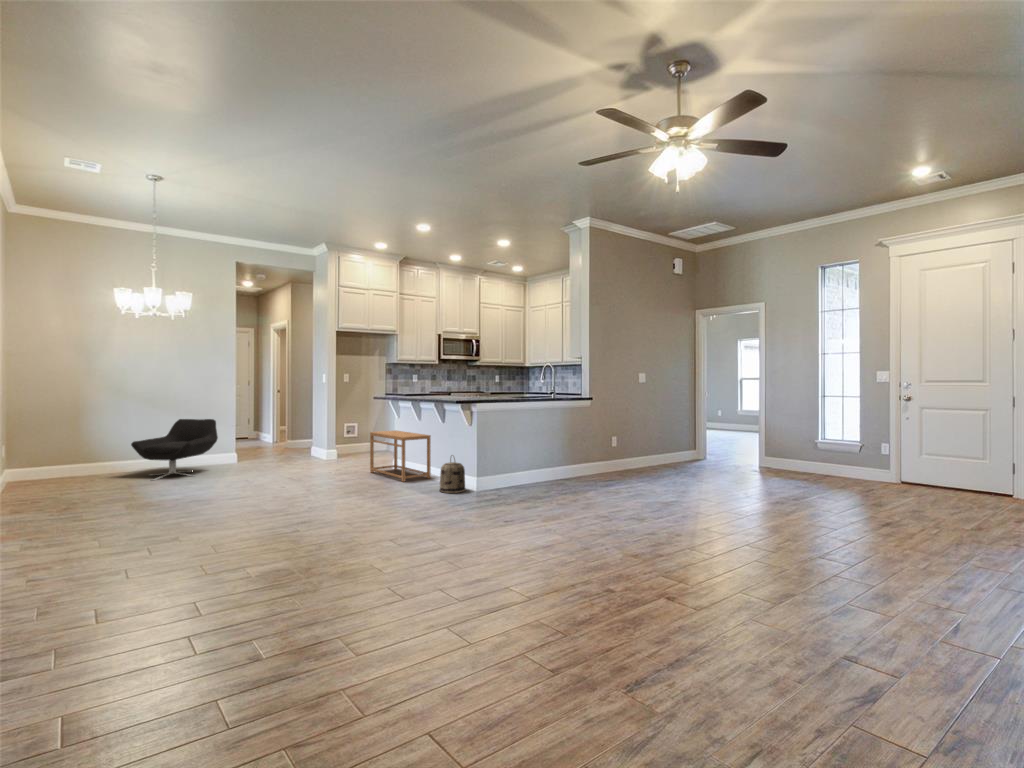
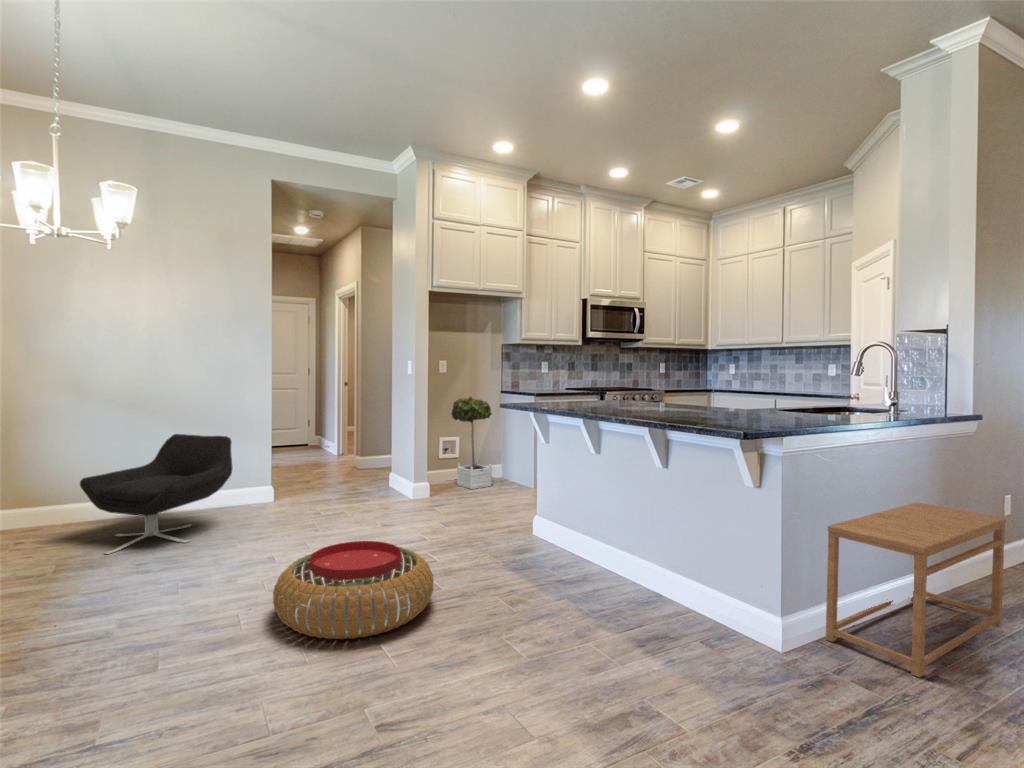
potted tree: none [352,397,378,454] -> present [451,397,492,489]
side table: present [370,430,431,482] -> present [826,503,1006,677]
basket: present [440,458,465,493] -> none [686,557,753,658]
pouf: none [256,461,332,495] -> present [273,541,434,639]

